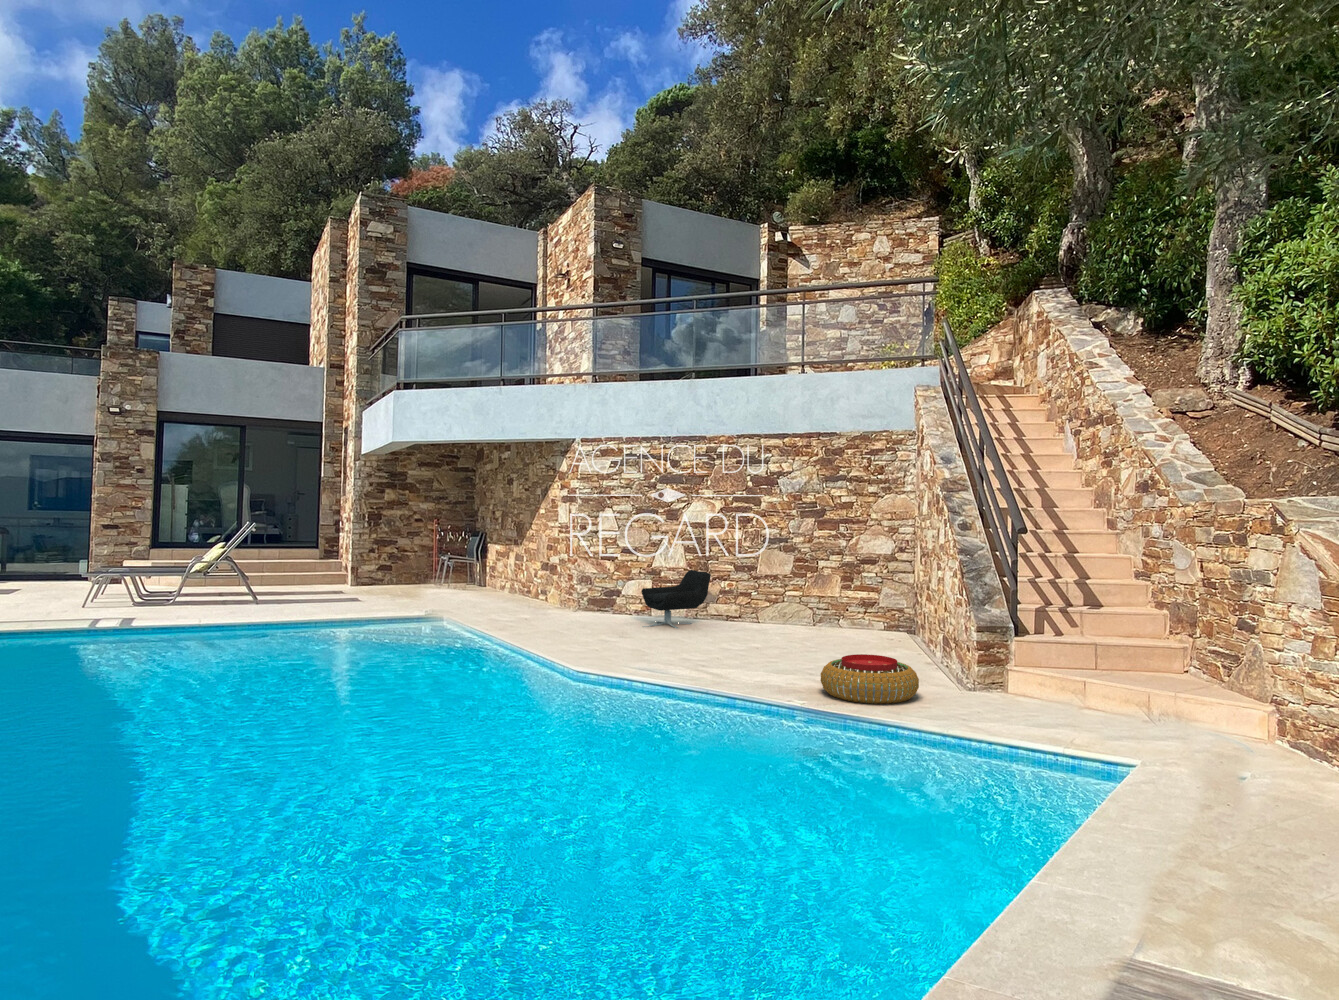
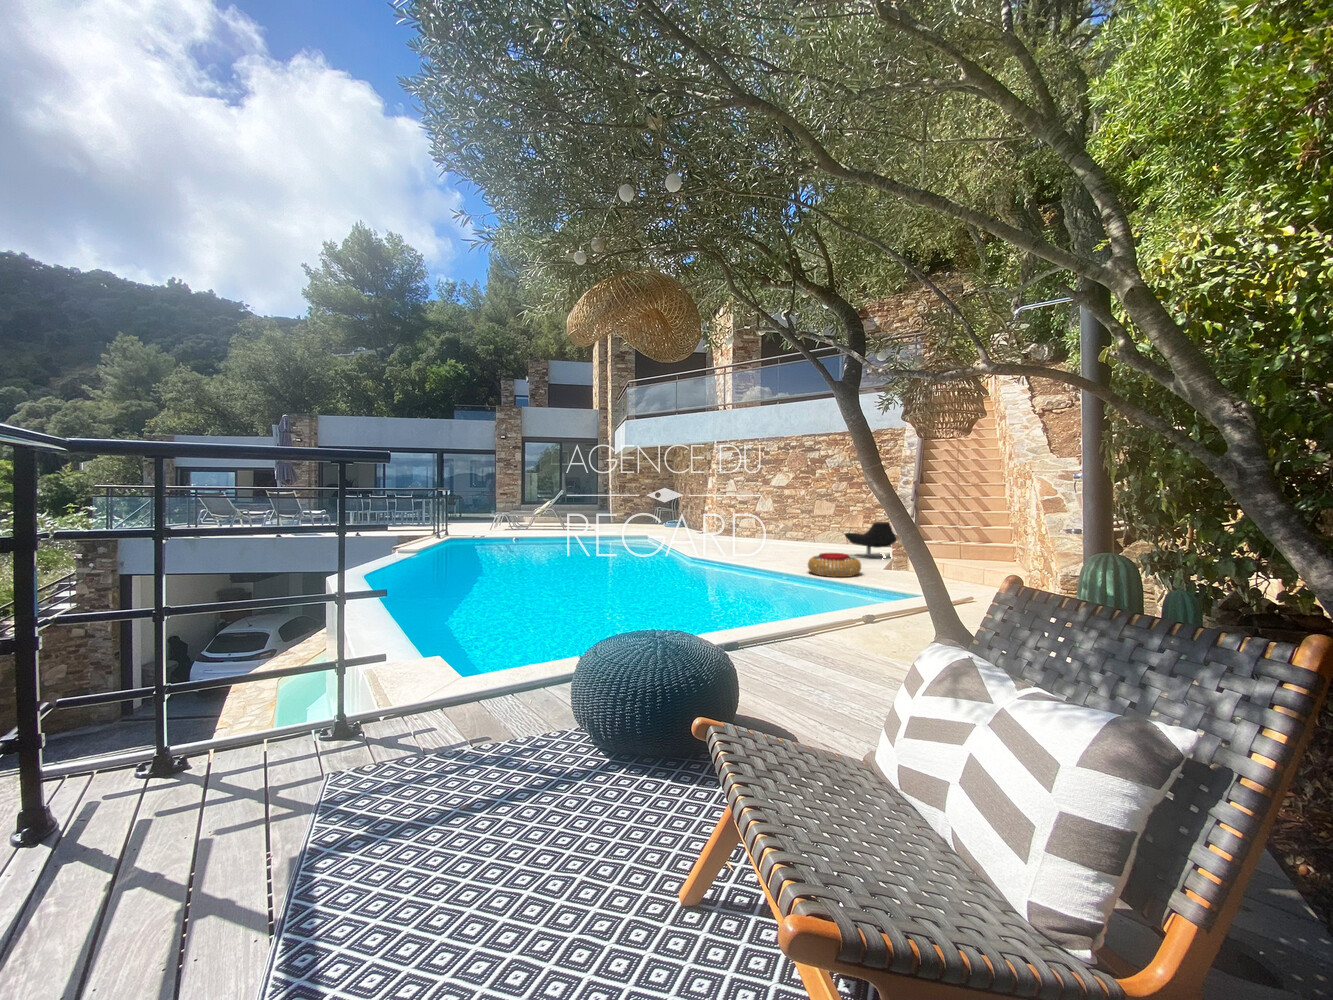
lounge chair: present [641,570,711,629] -> present [845,522,897,556]

